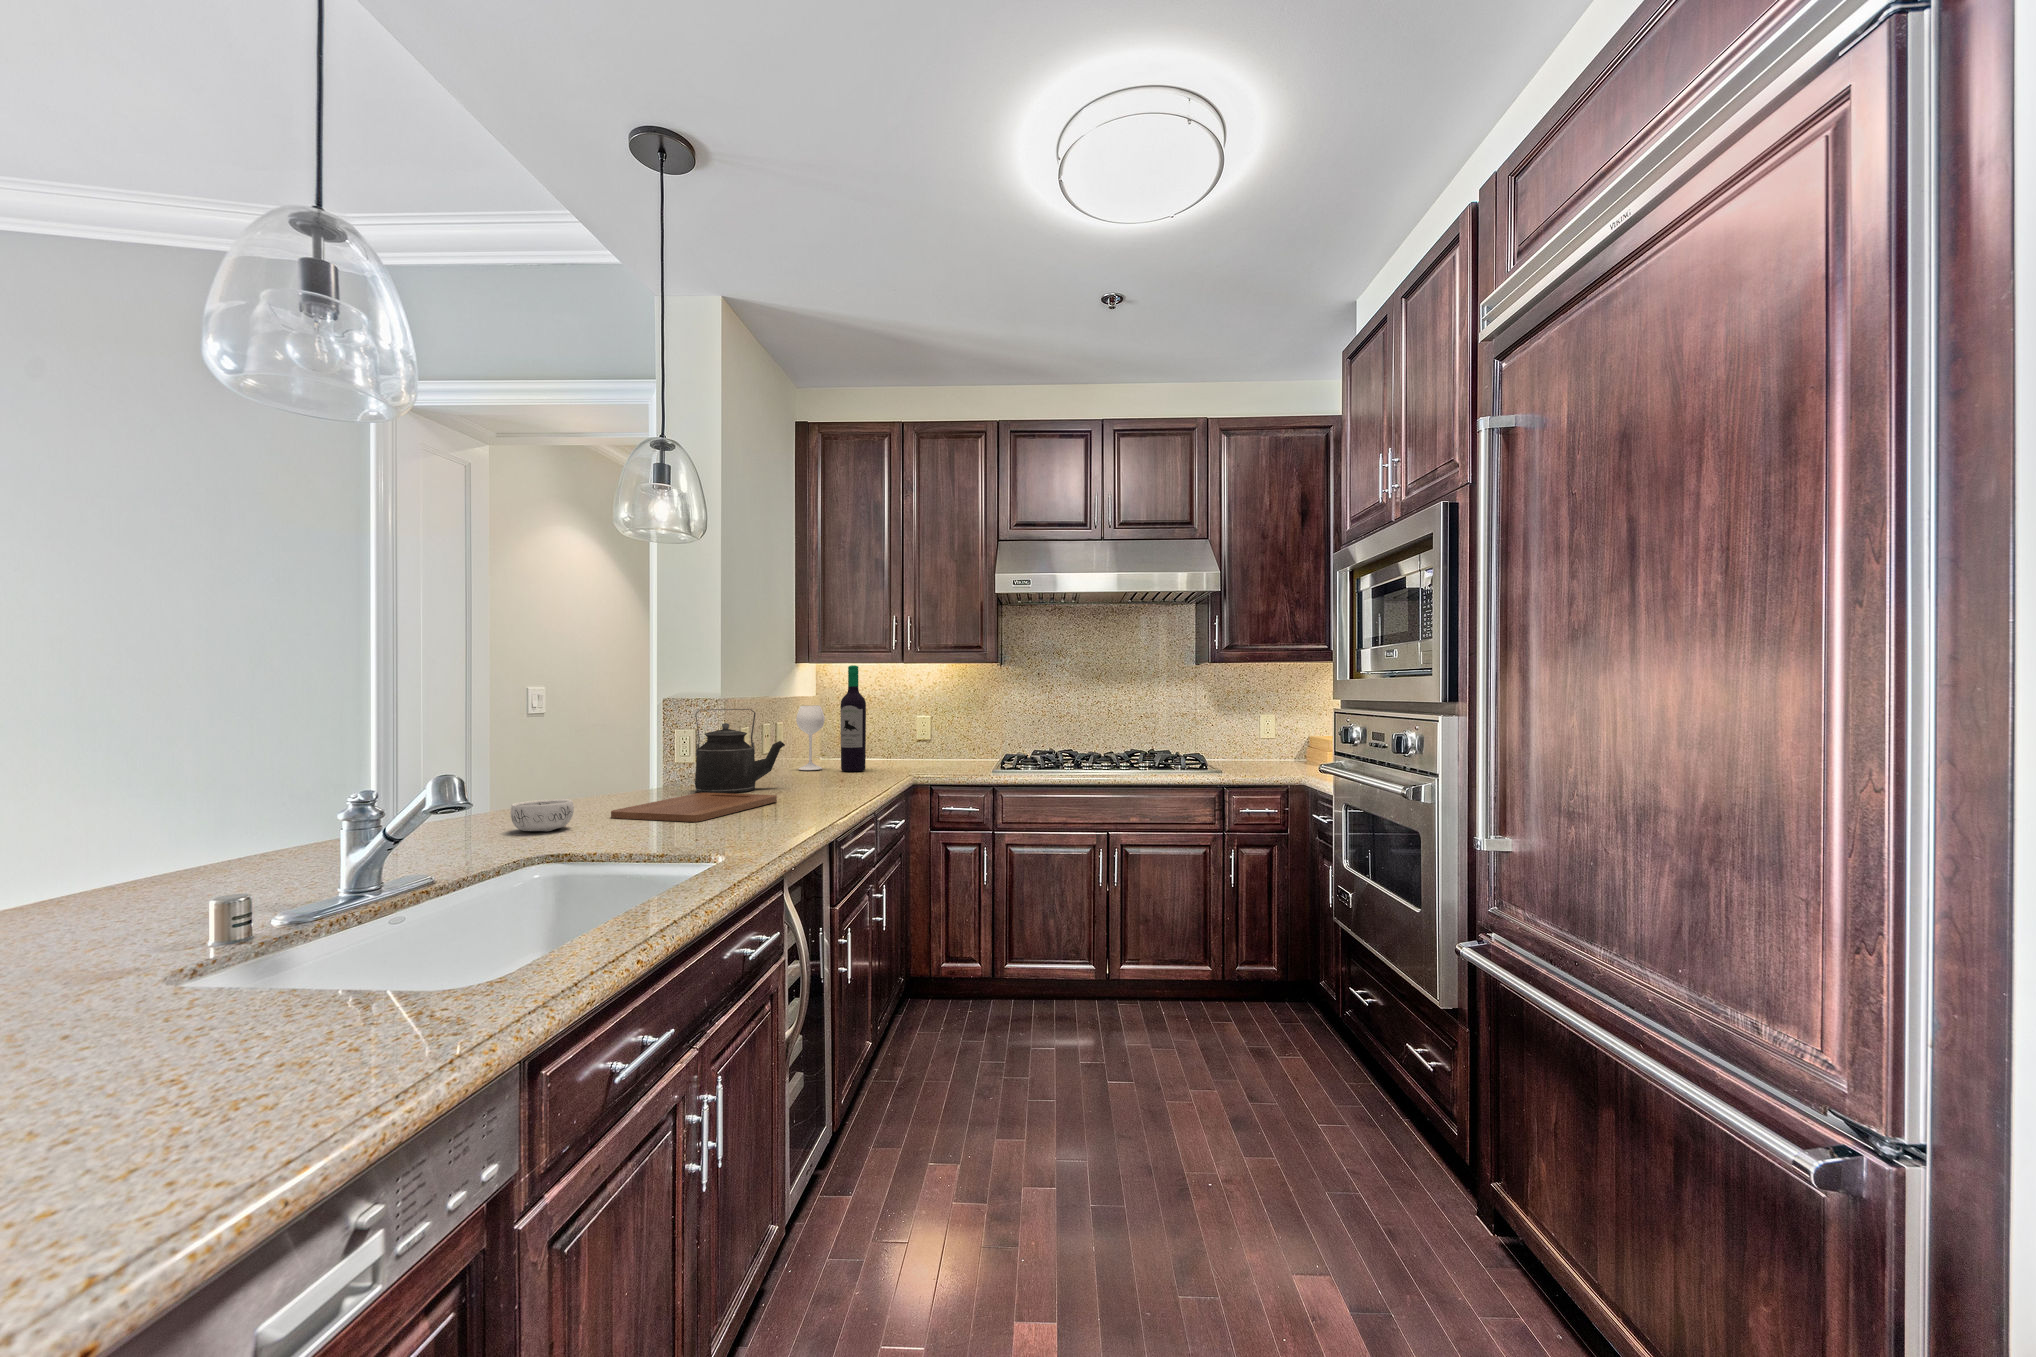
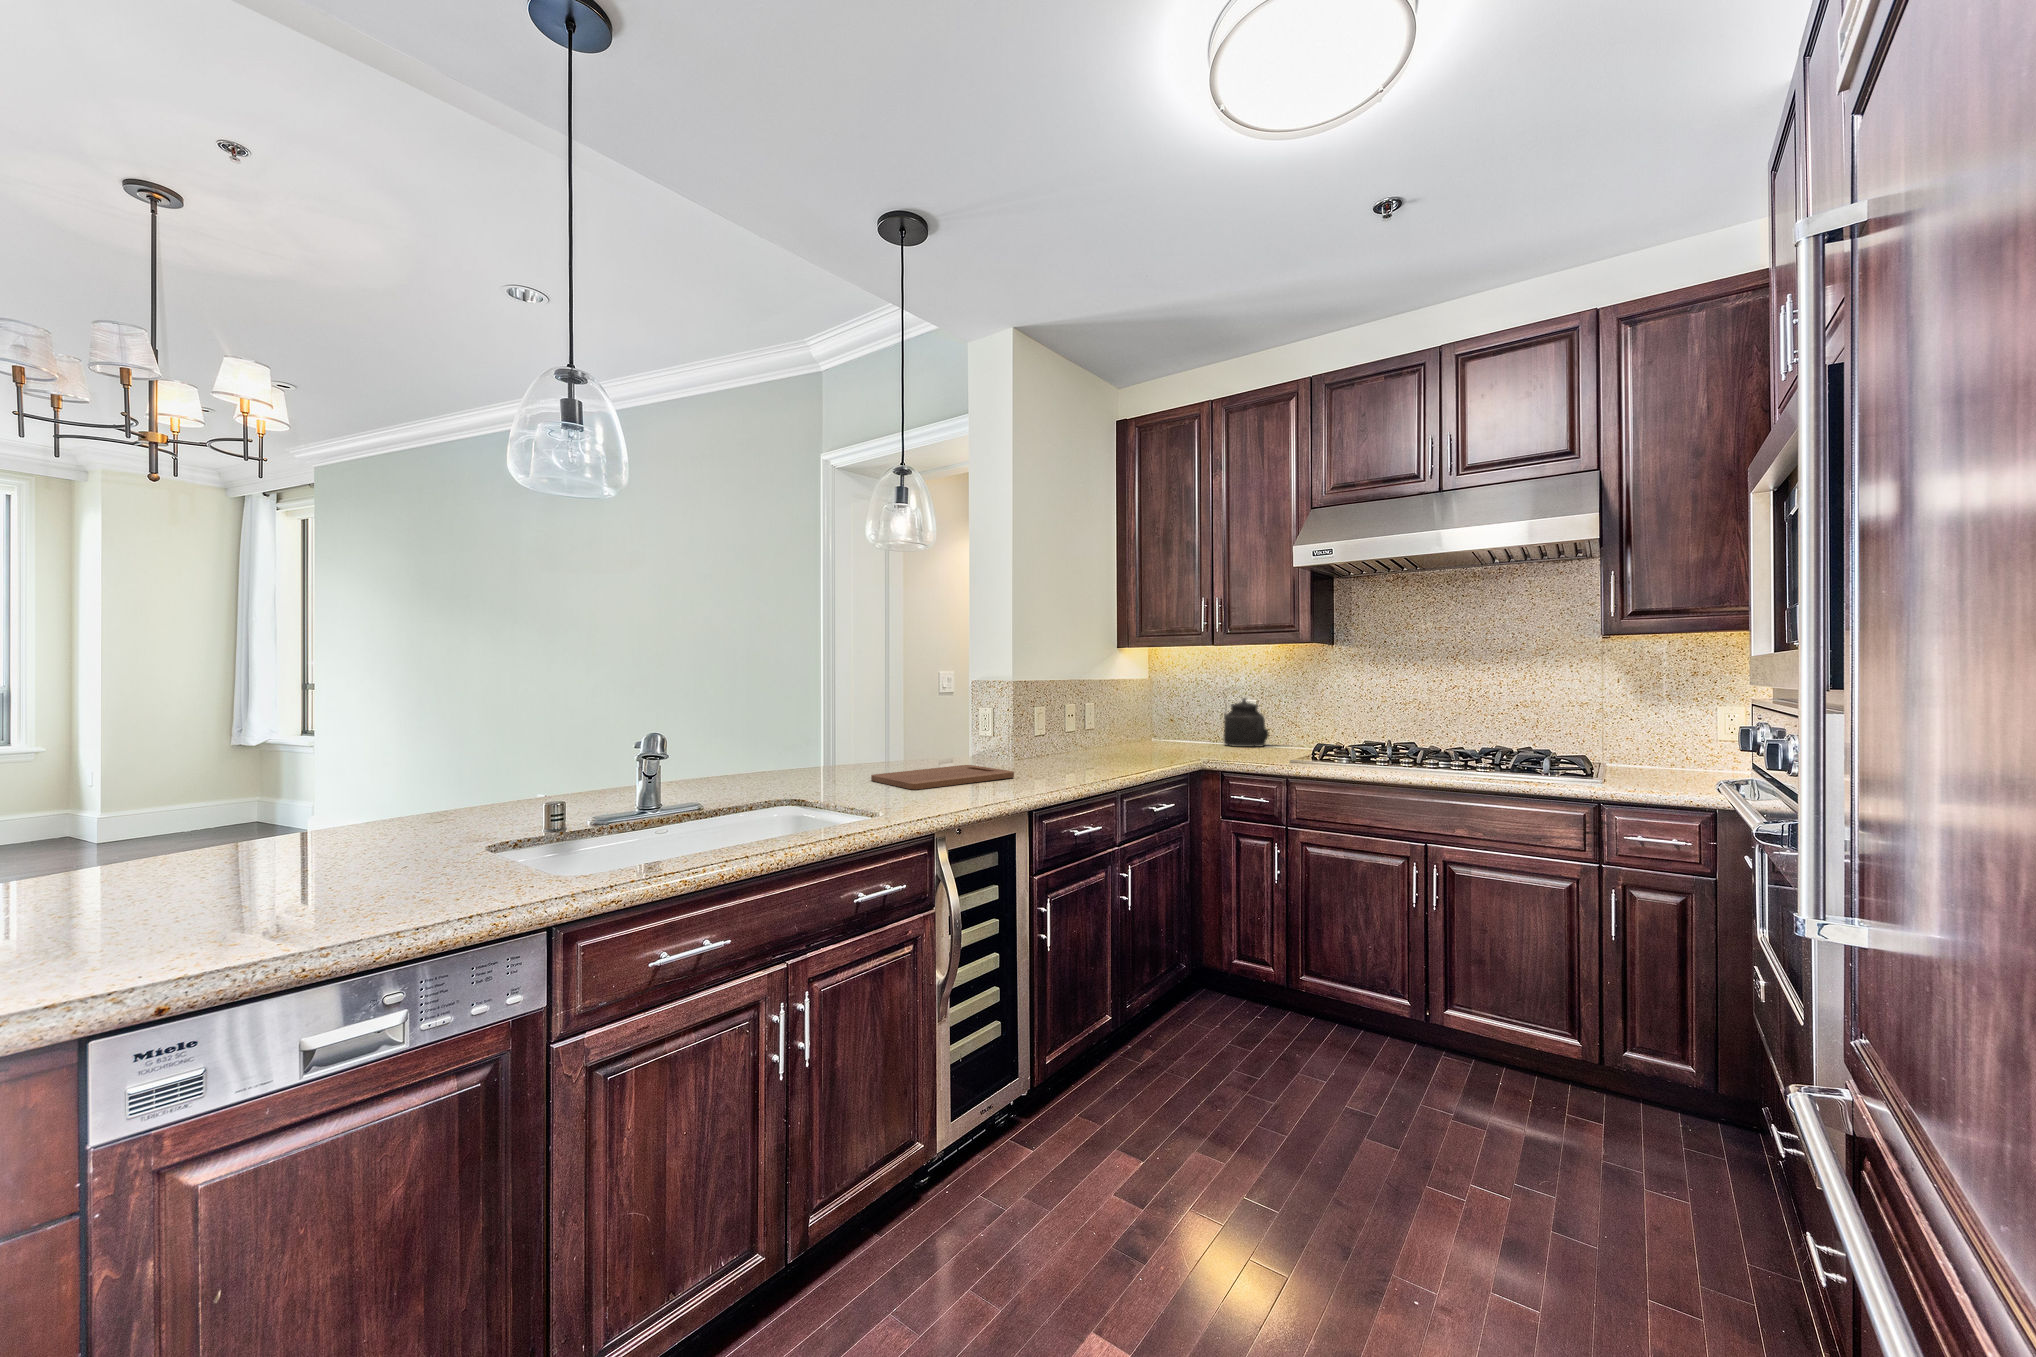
wine bottle: present [796,665,866,771] -> none [1102,651,1162,754]
kettle: present [695,709,785,793] -> present [1224,698,1269,747]
decorative bowl: present [511,799,574,831] -> none [787,762,831,787]

